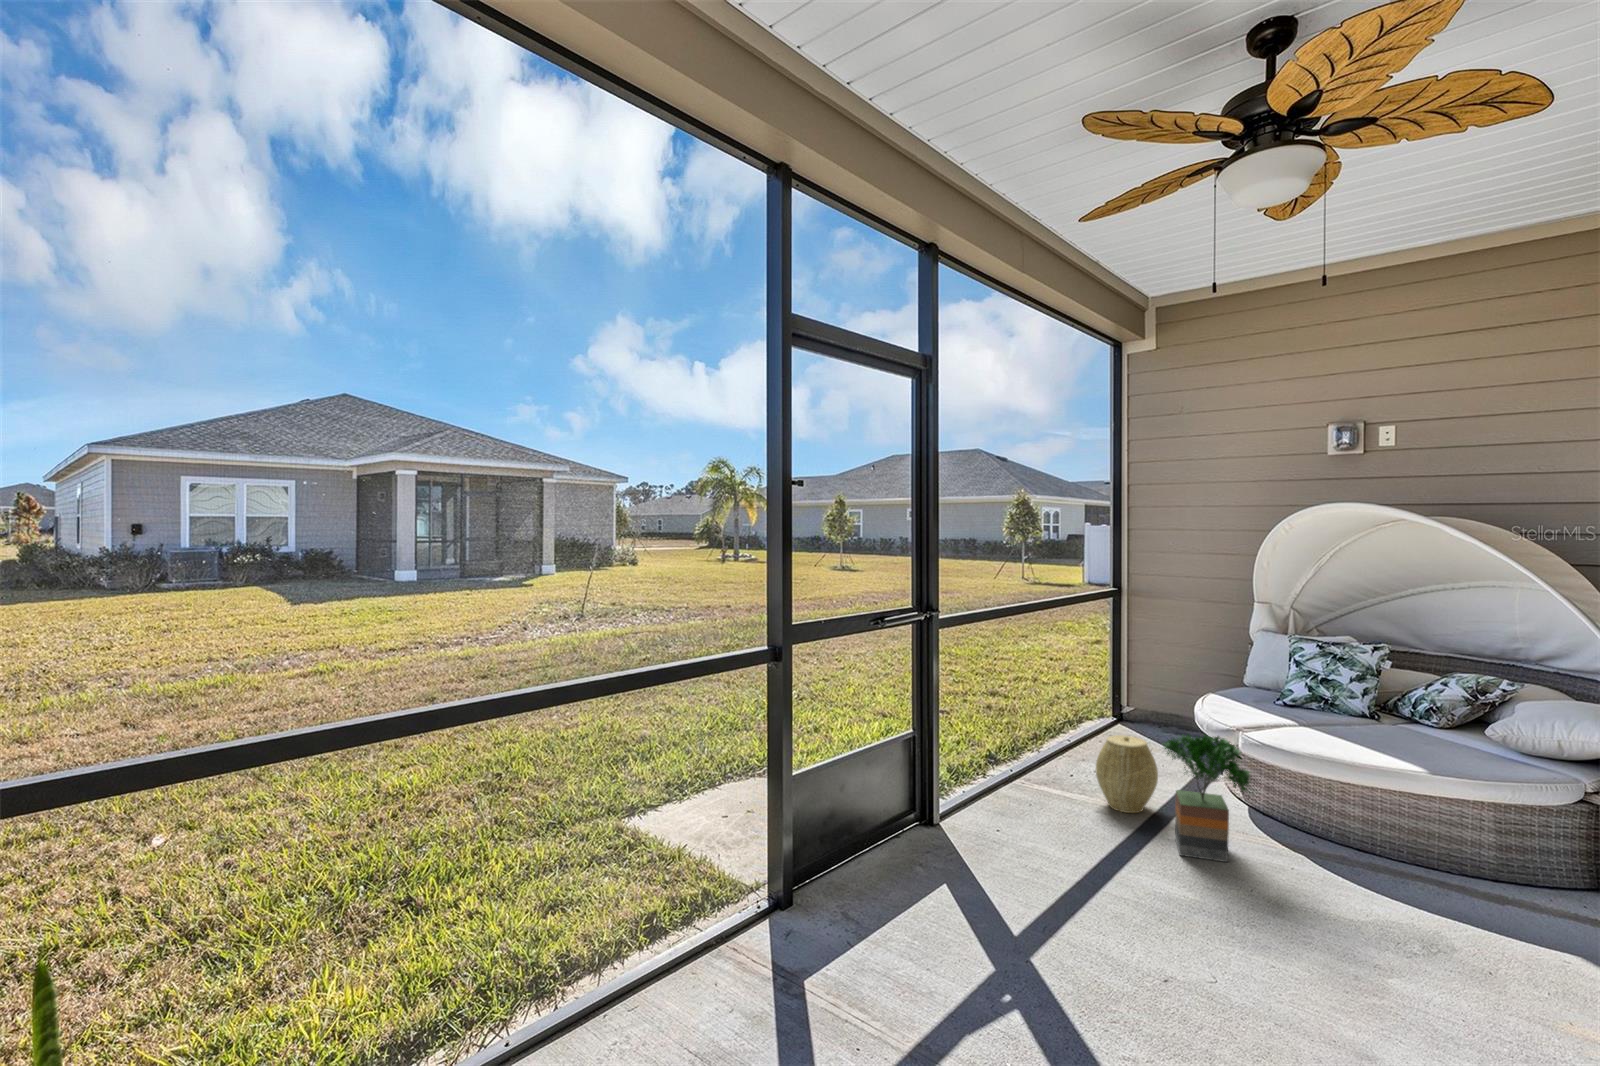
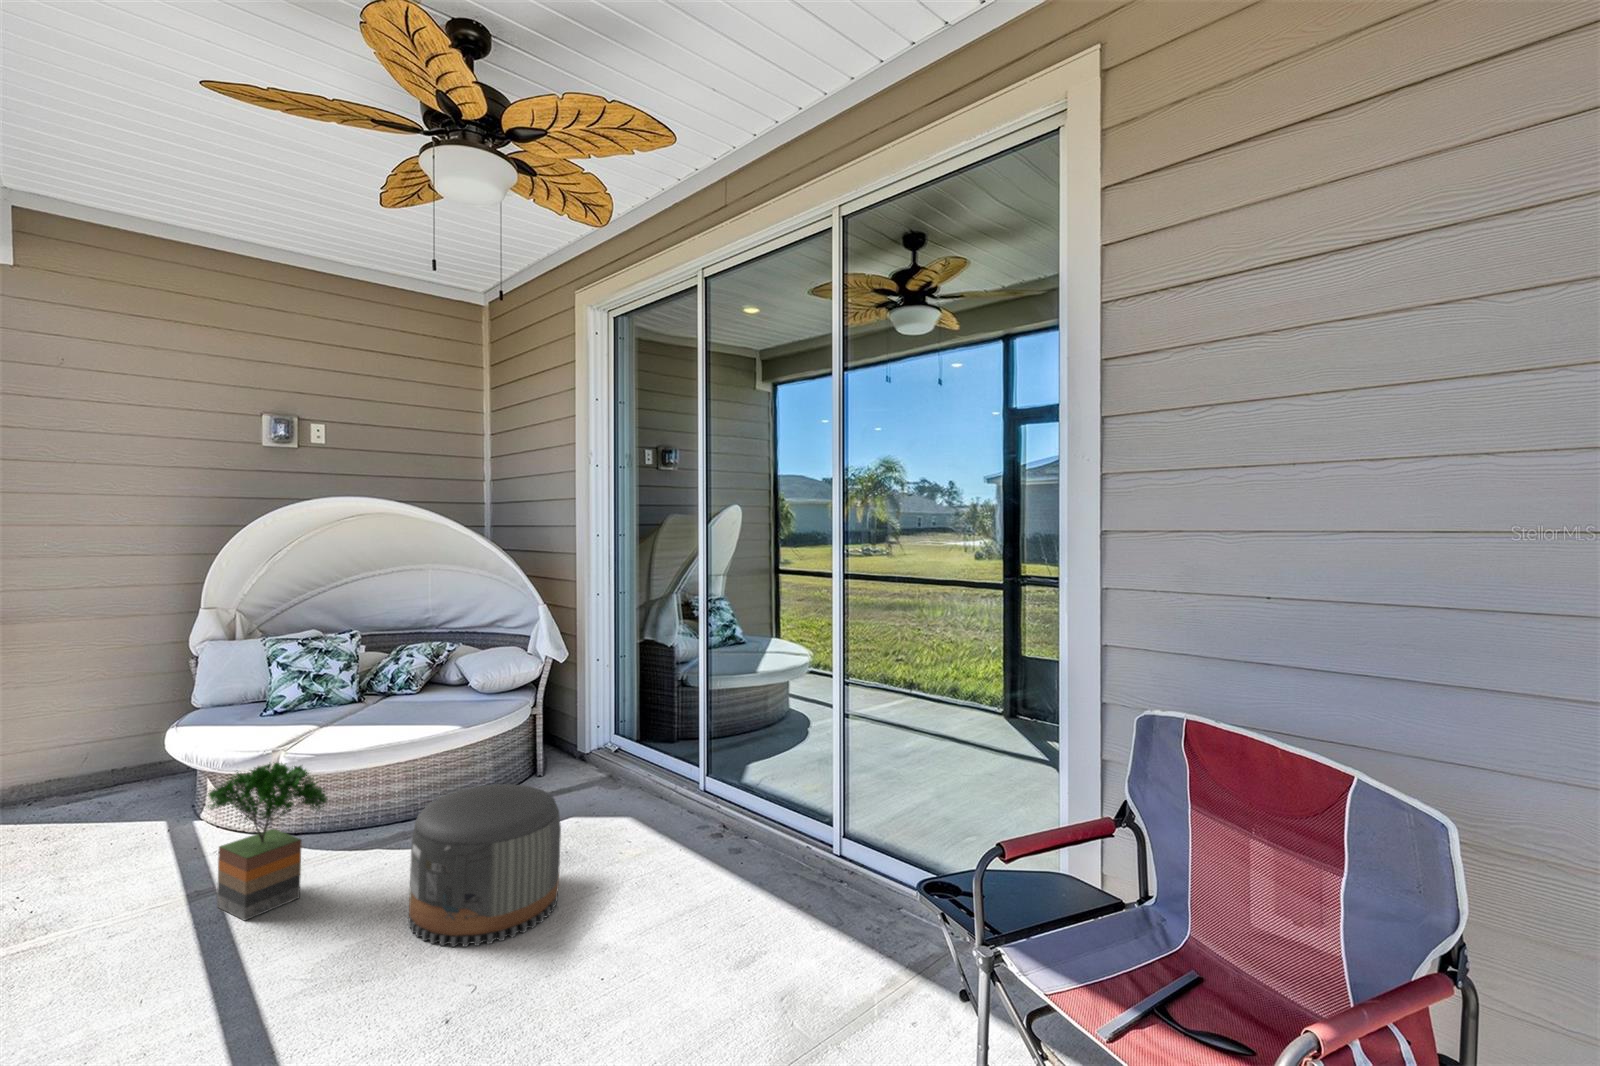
woven basket: present [1095,735,1158,813] -> none [53,805,162,919]
pouf: none [1274,819,1470,1011] -> present [409,784,561,947]

